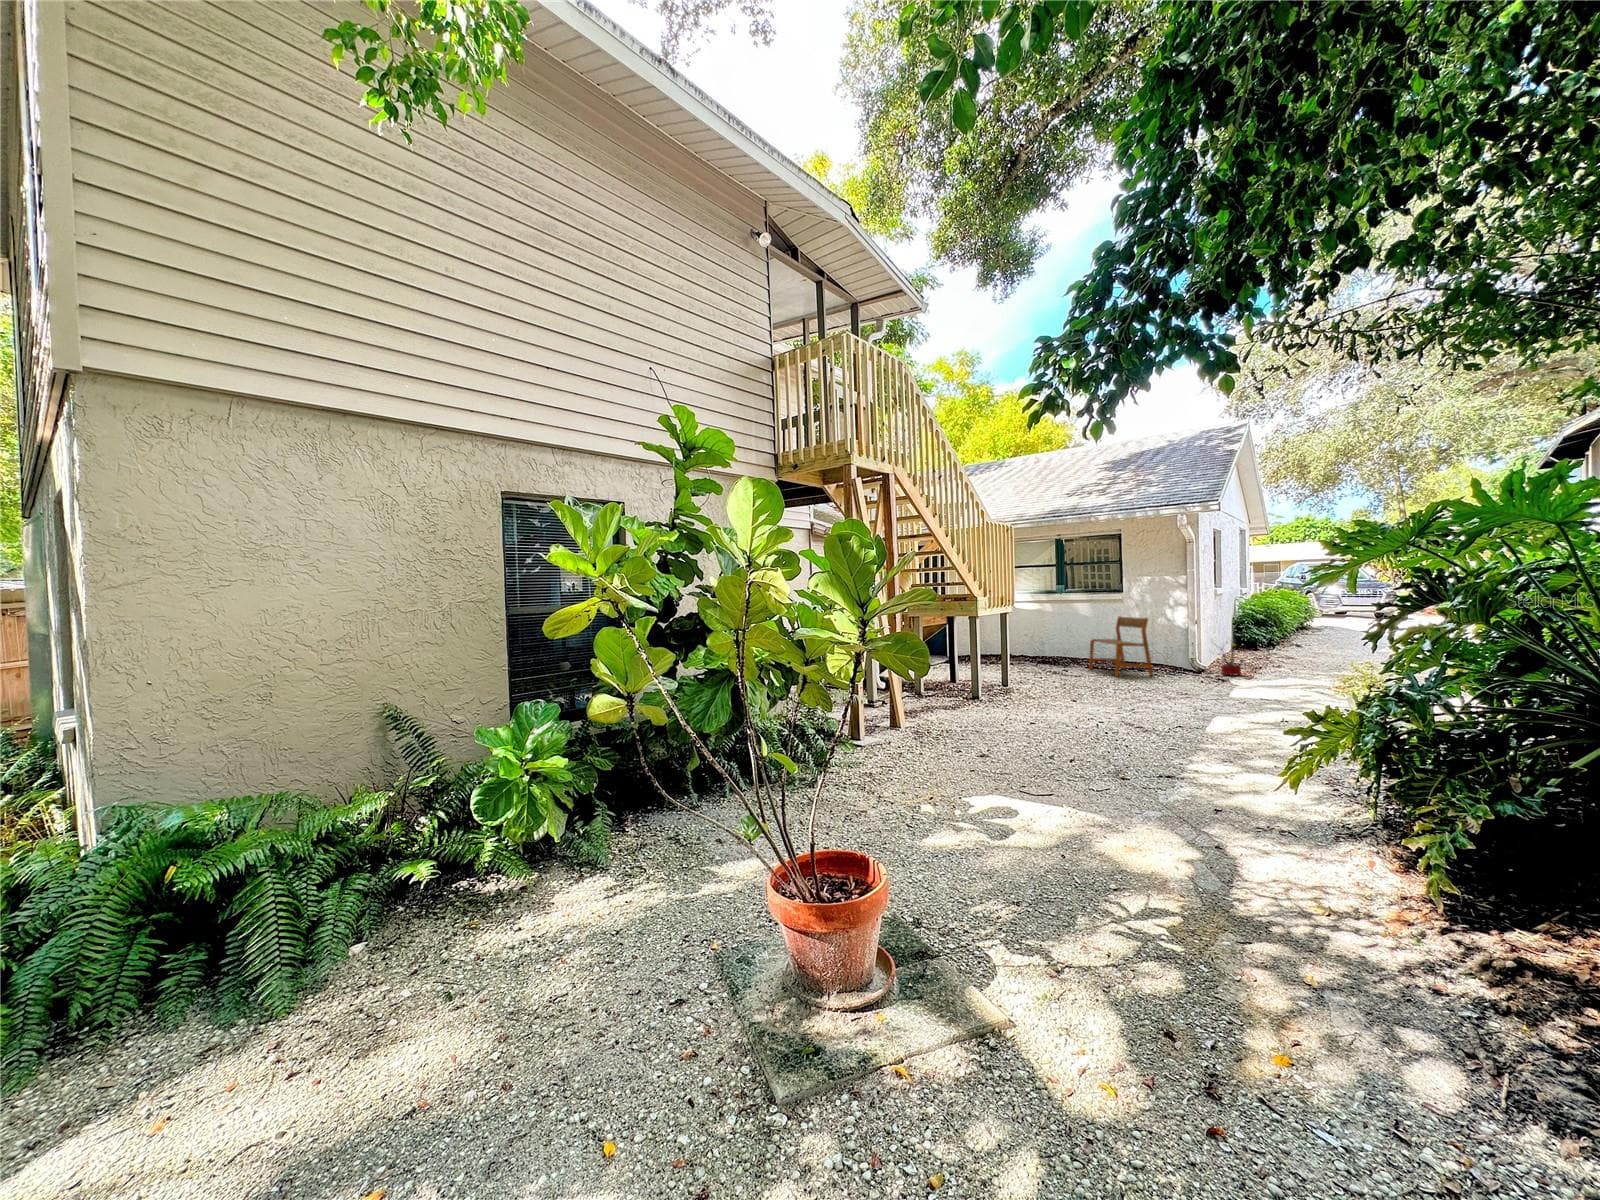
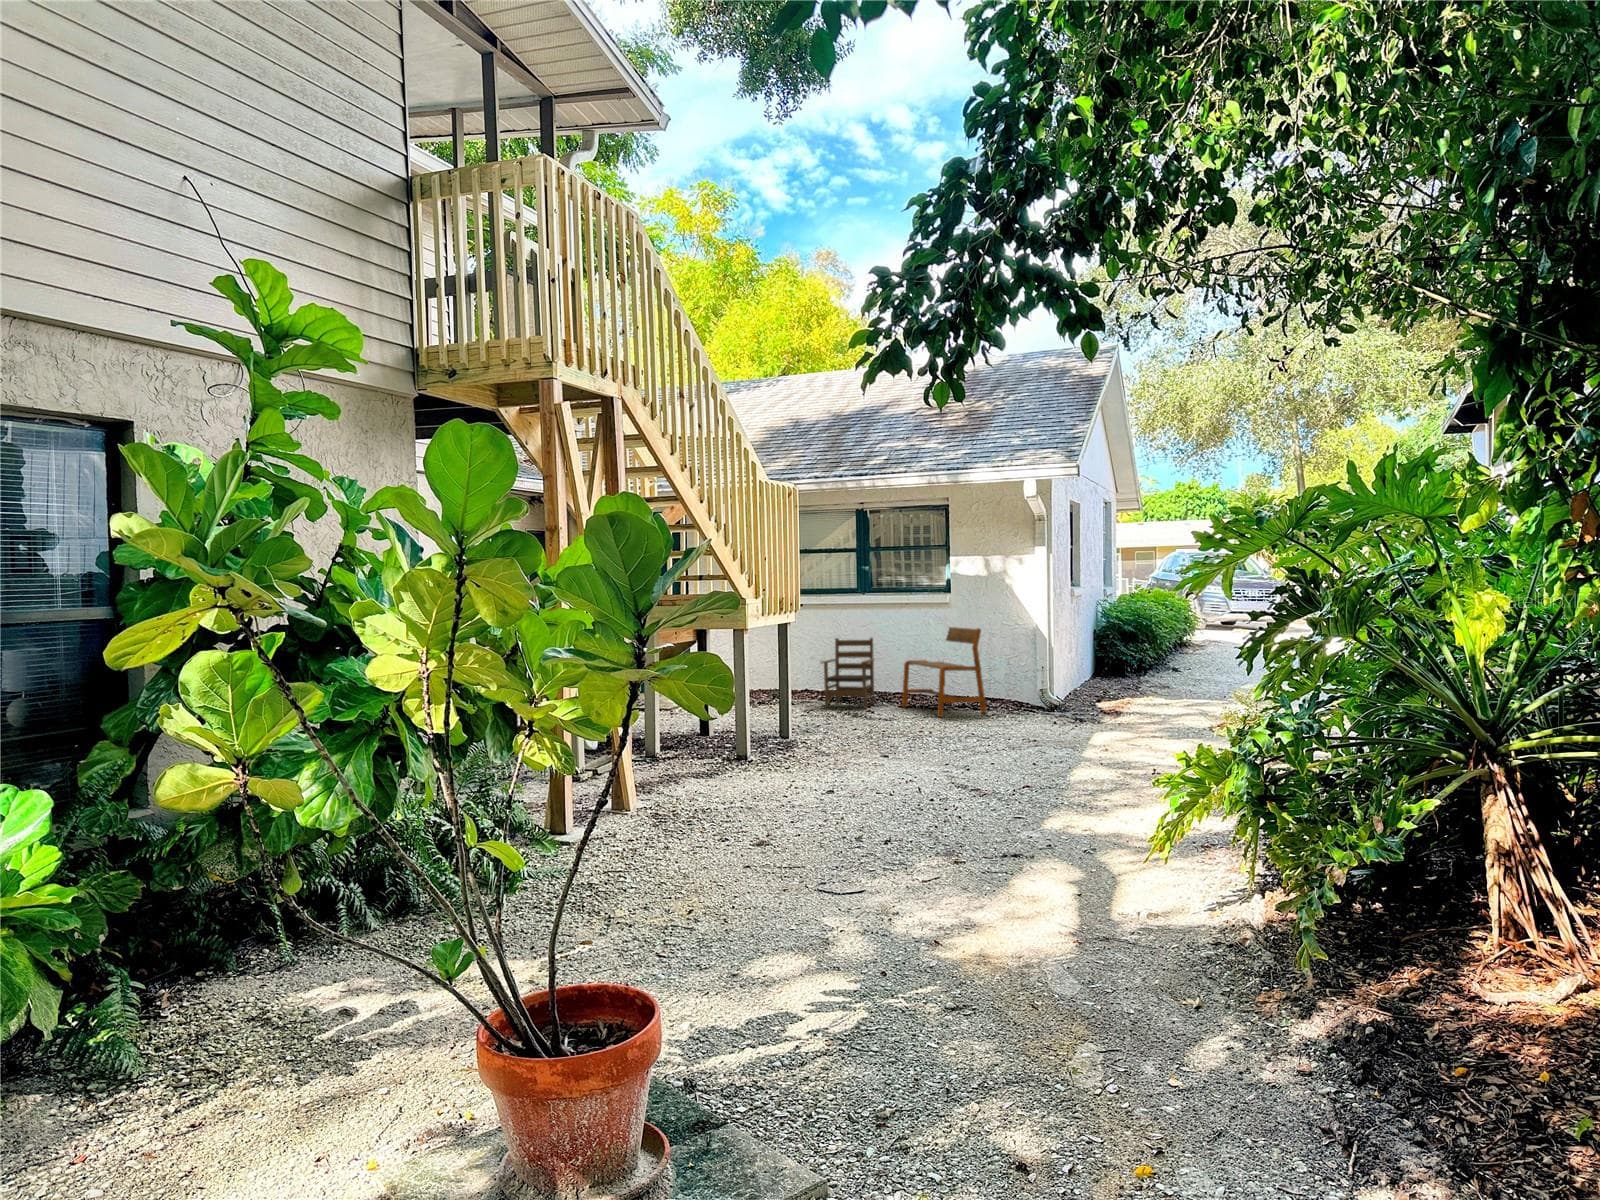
armchair: none [1031,624,1069,670] -> present [821,638,875,709]
decorative plant: present [1221,642,1241,675] -> none [1050,653,1101,709]

